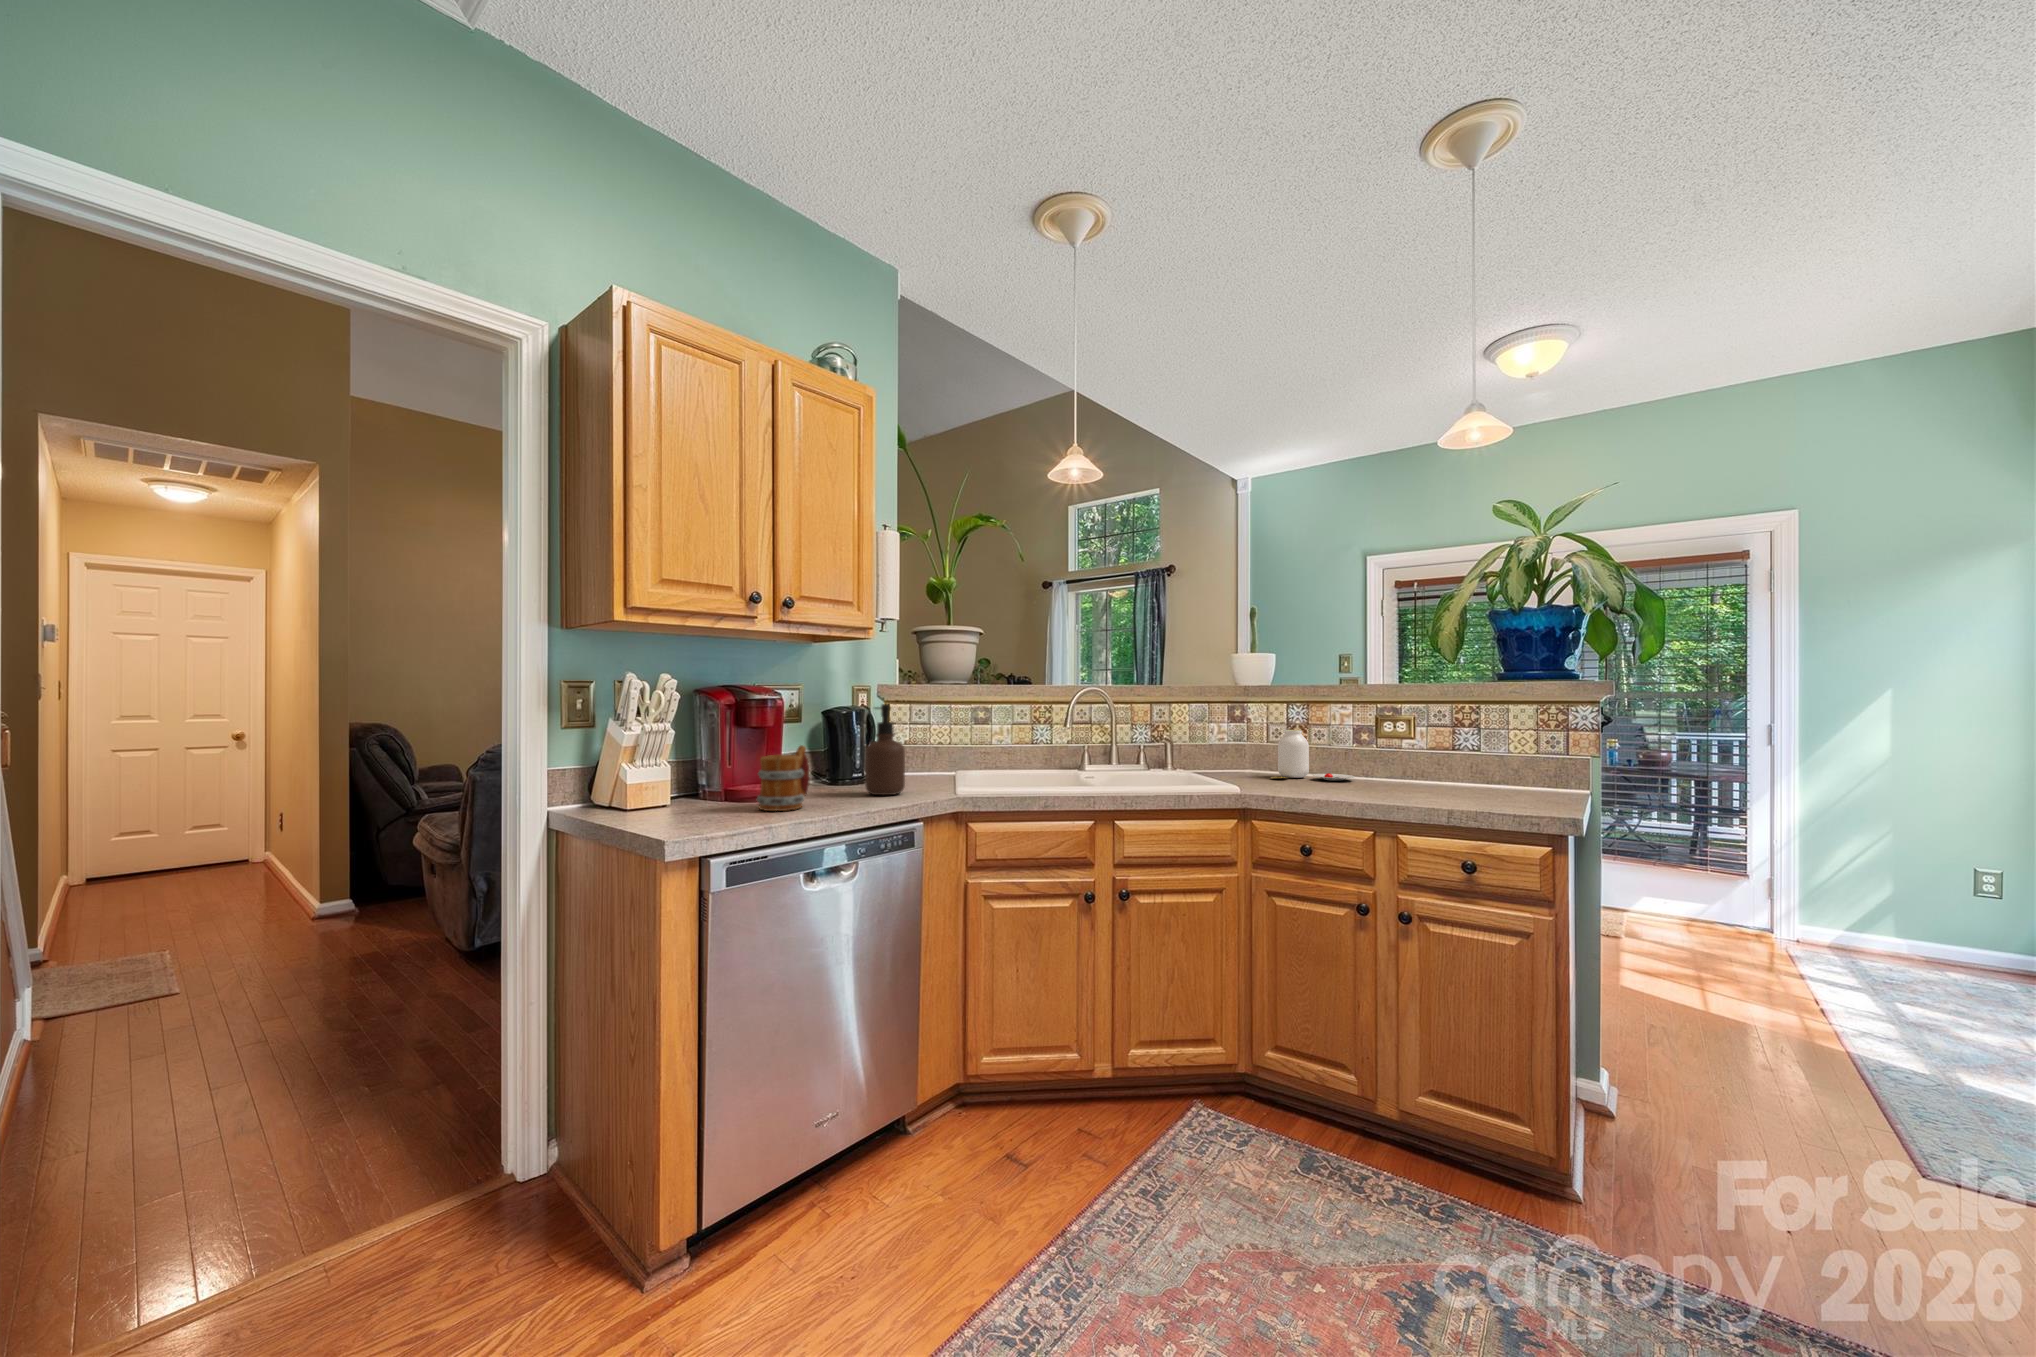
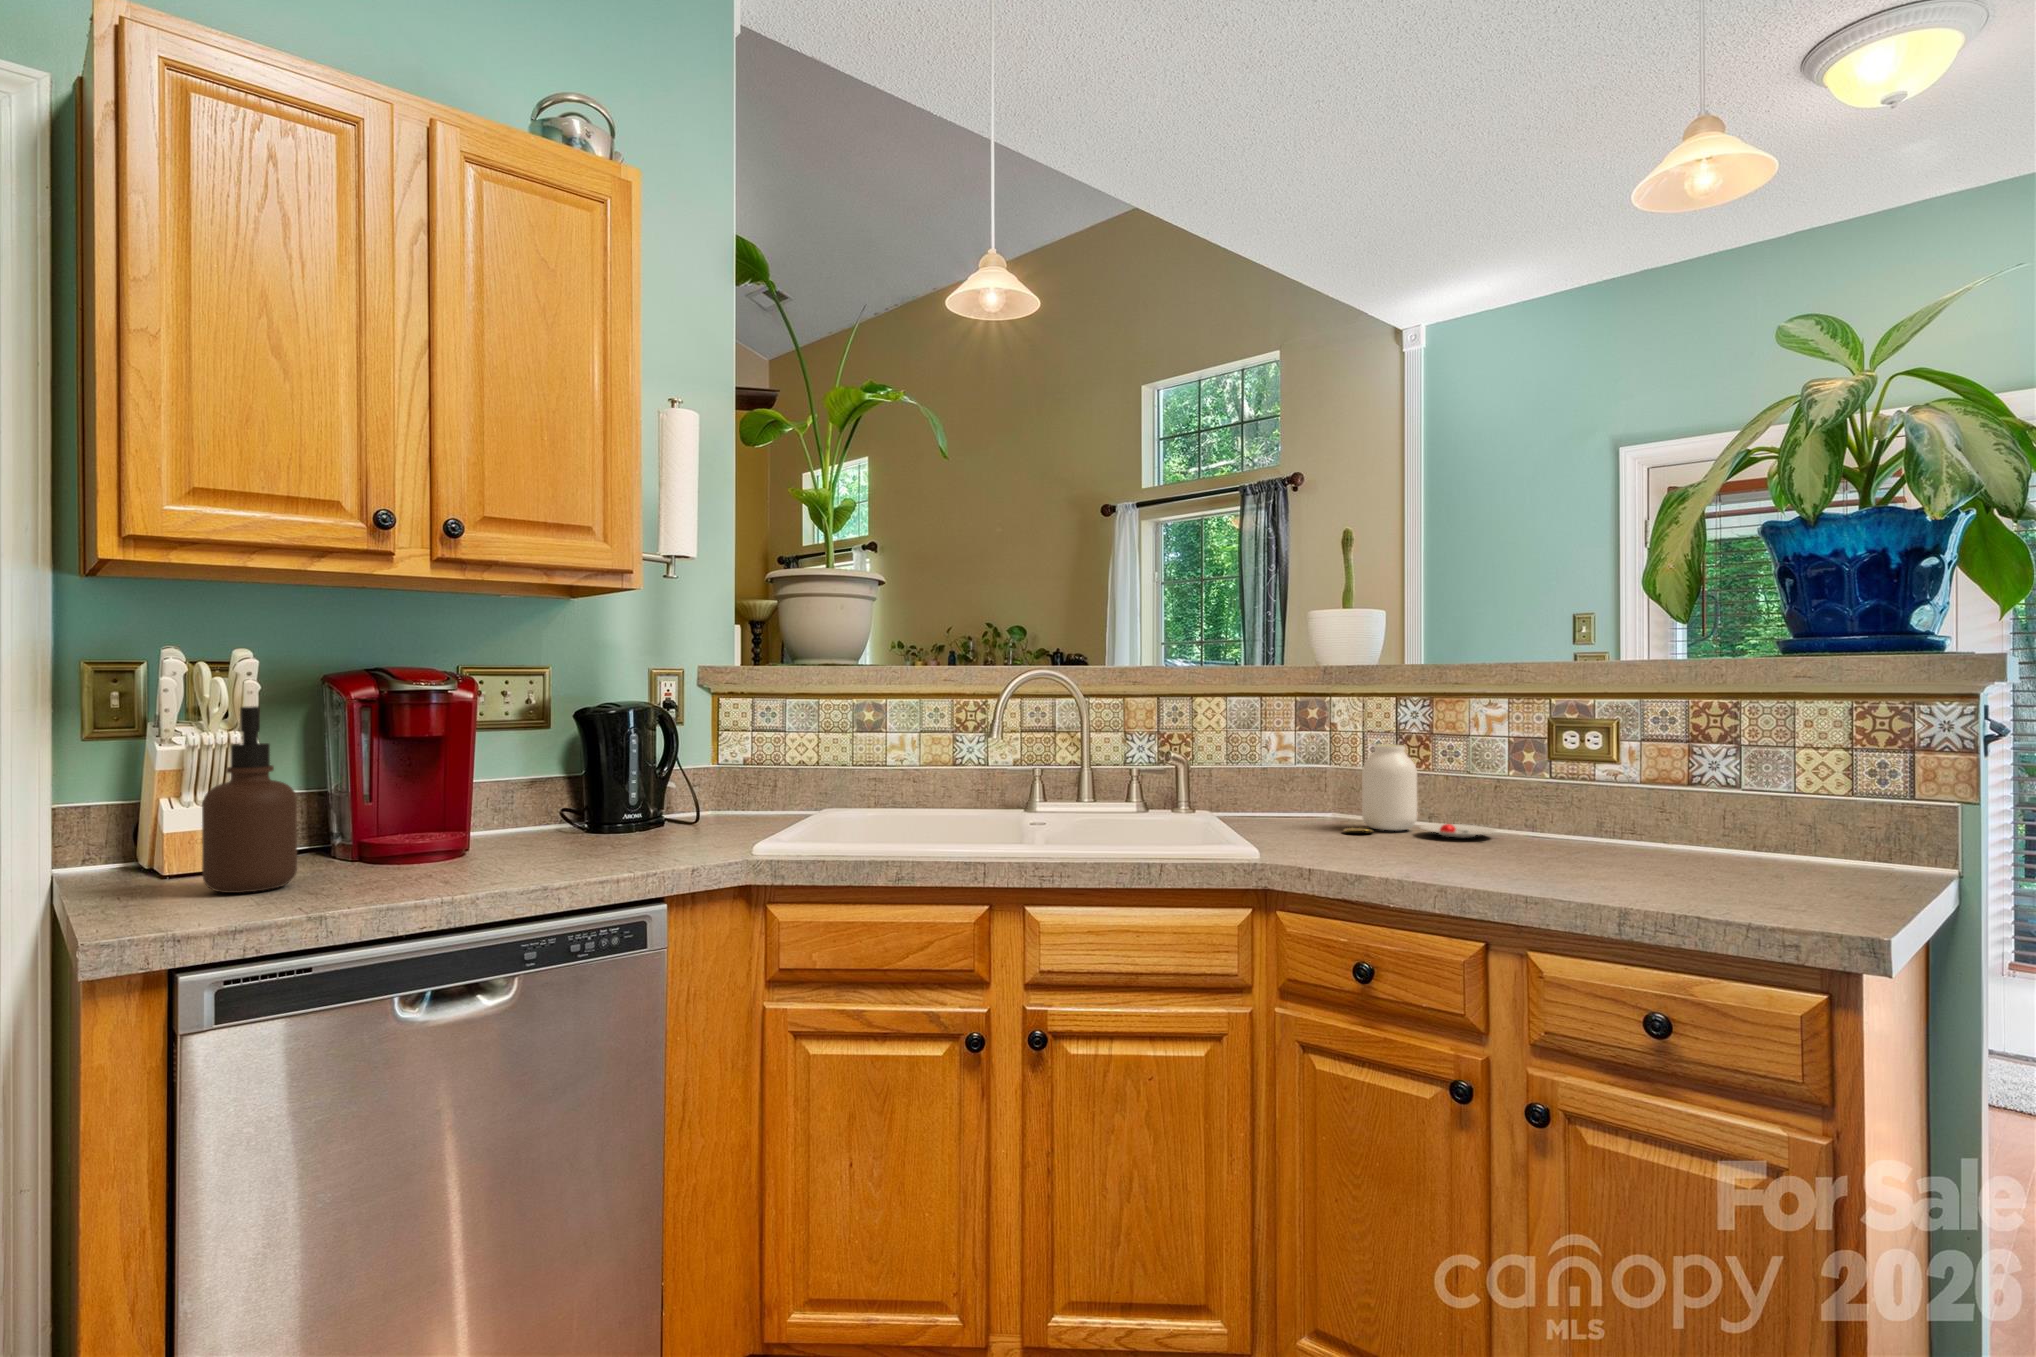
soap dispenser: present [865,704,905,795] -> present [202,706,297,893]
mug: present [757,745,810,811] -> none [364,770,477,885]

